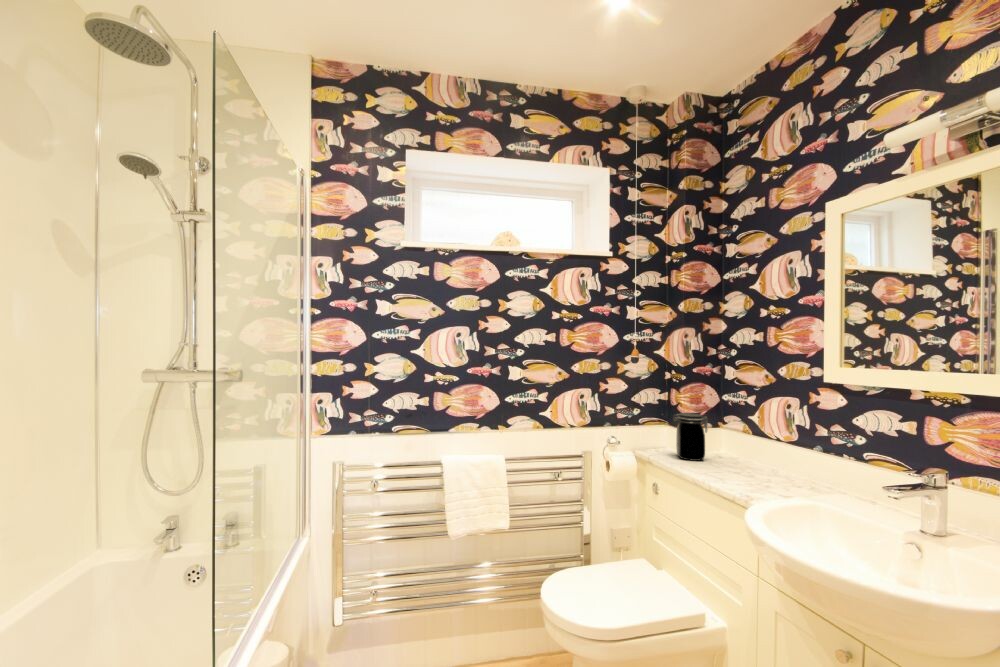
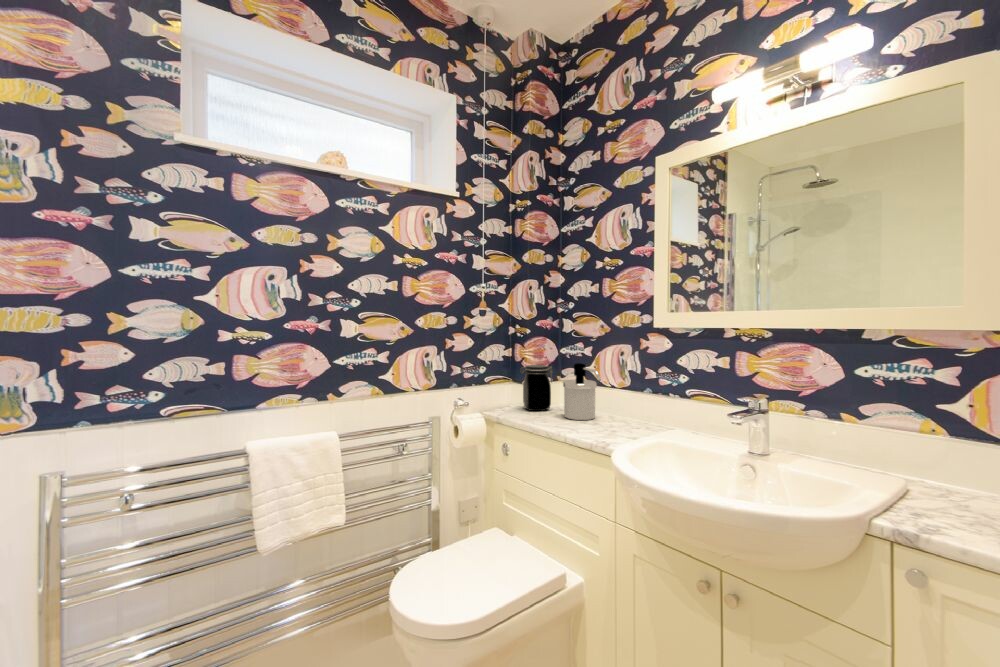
soap dispenser: none [715,417,754,476] -> present [563,363,601,420]

